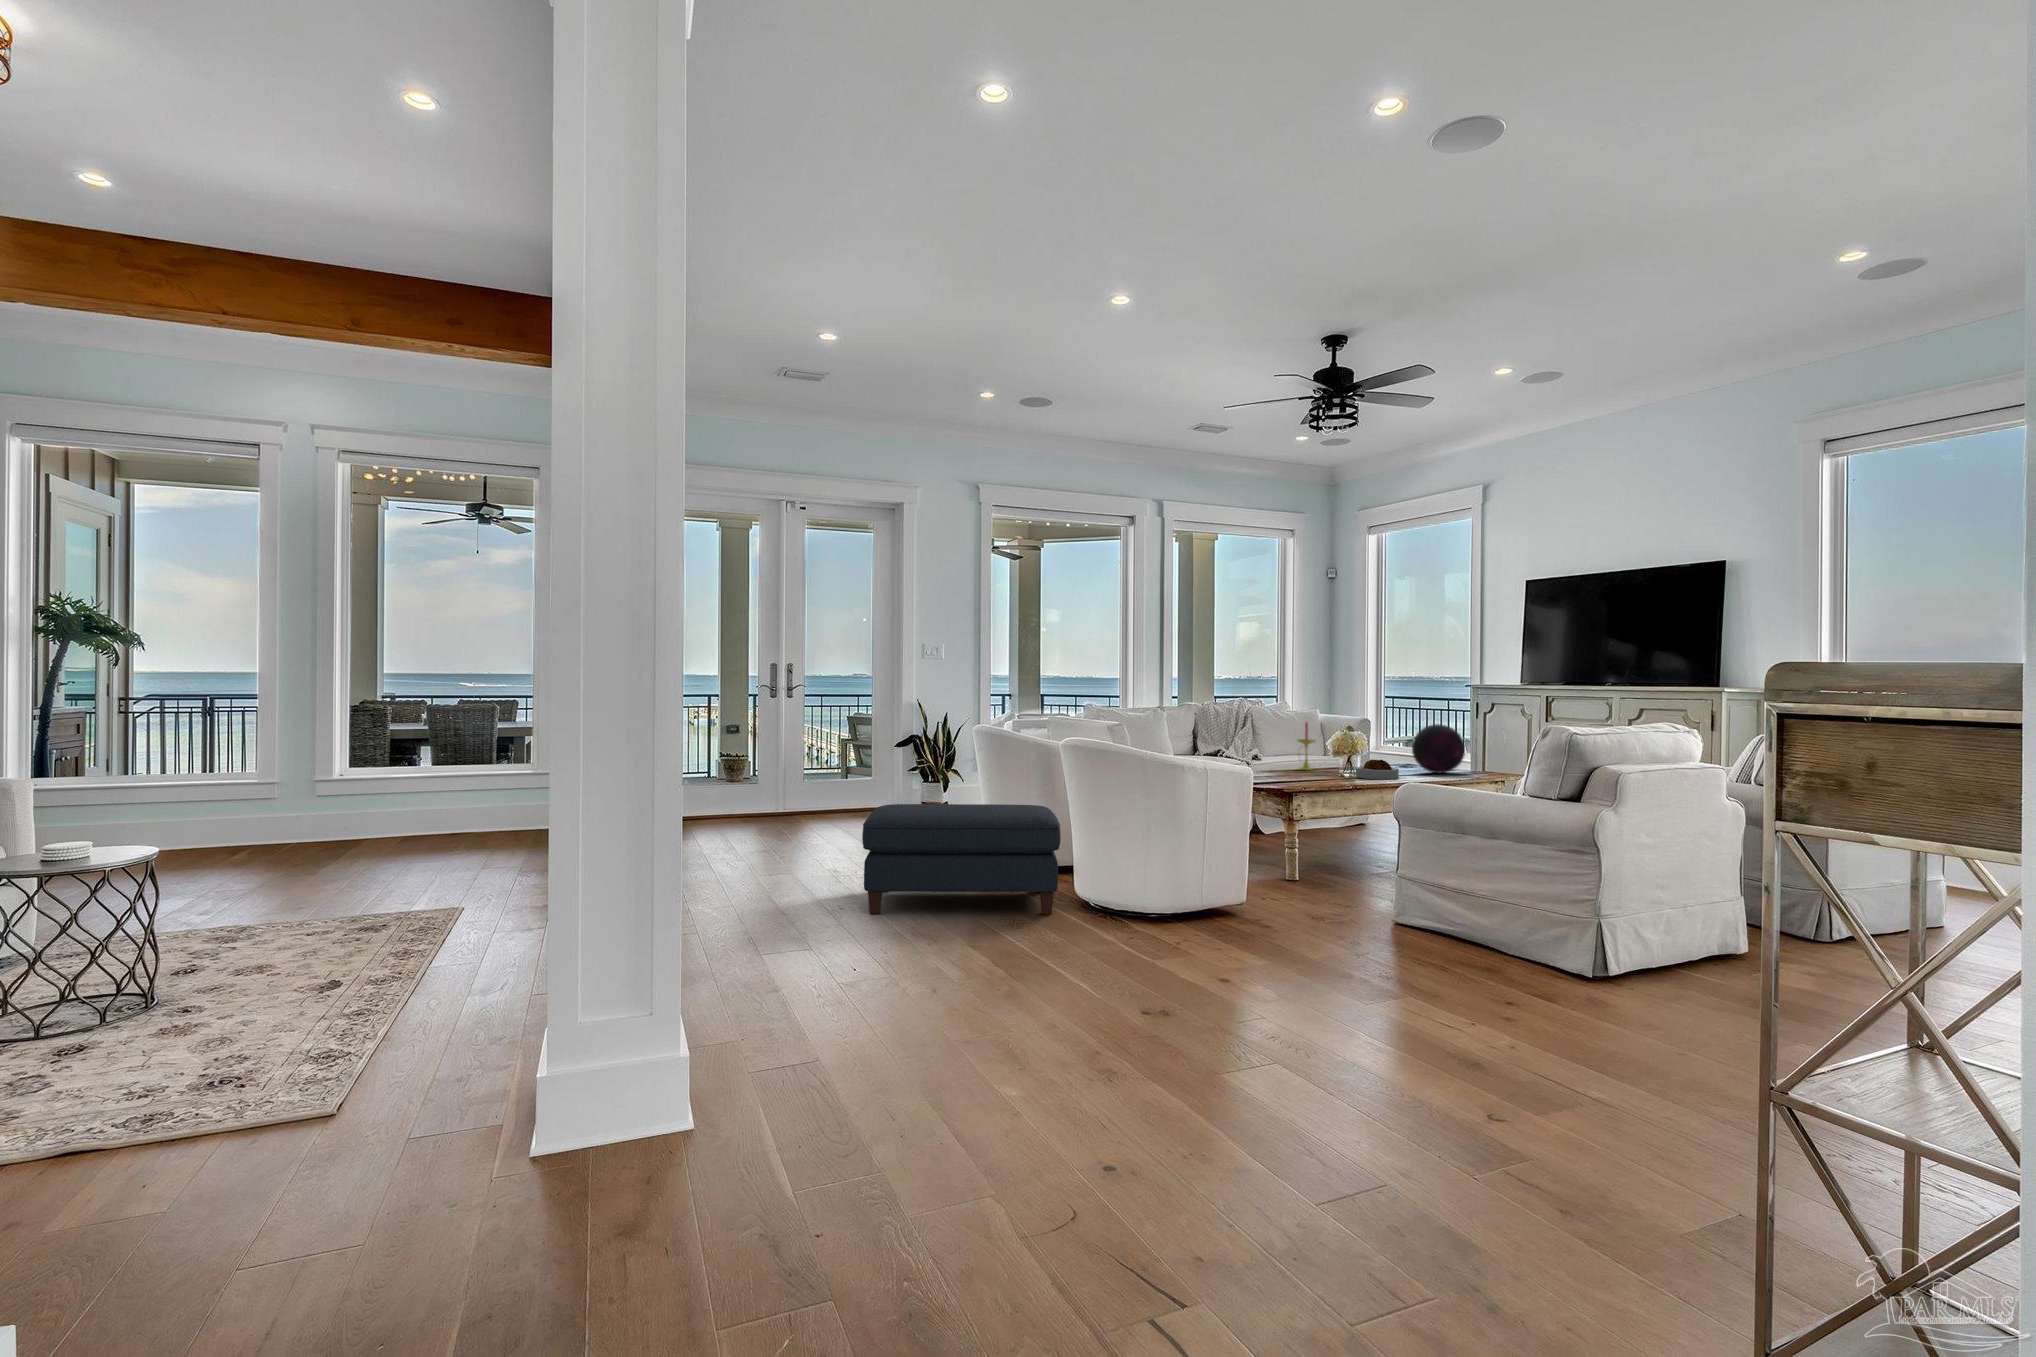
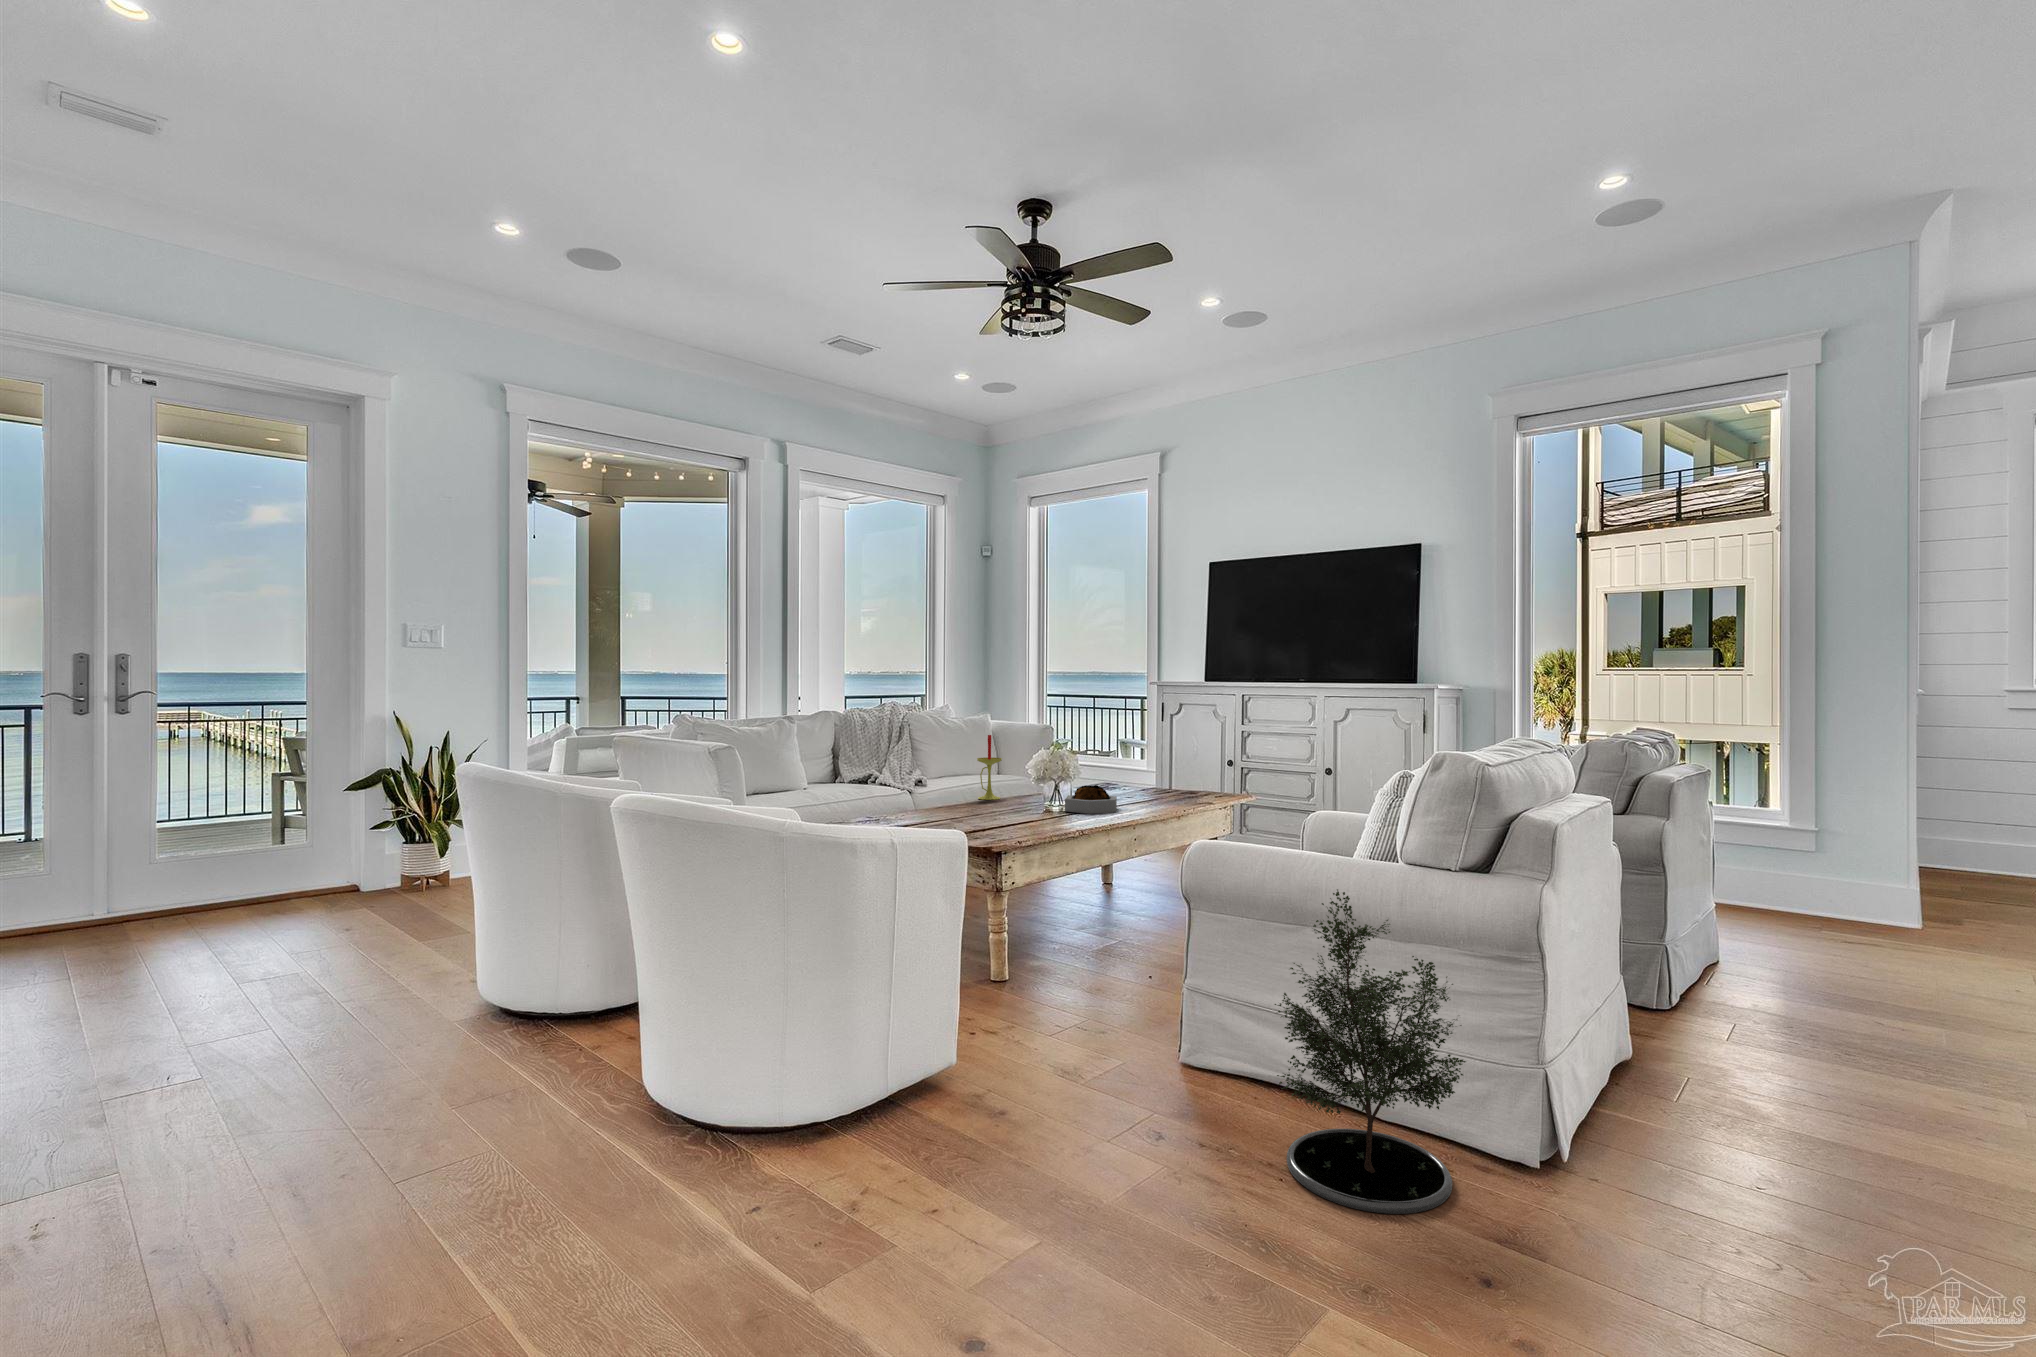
decorative orb: present [1412,724,1465,773] -> none [1123,734,1187,798]
potted tree: none [1415,803,1543,985] -> present [1275,889,1466,1214]
ottoman: present [862,804,1061,914] -> none [107,915,611,1231]

